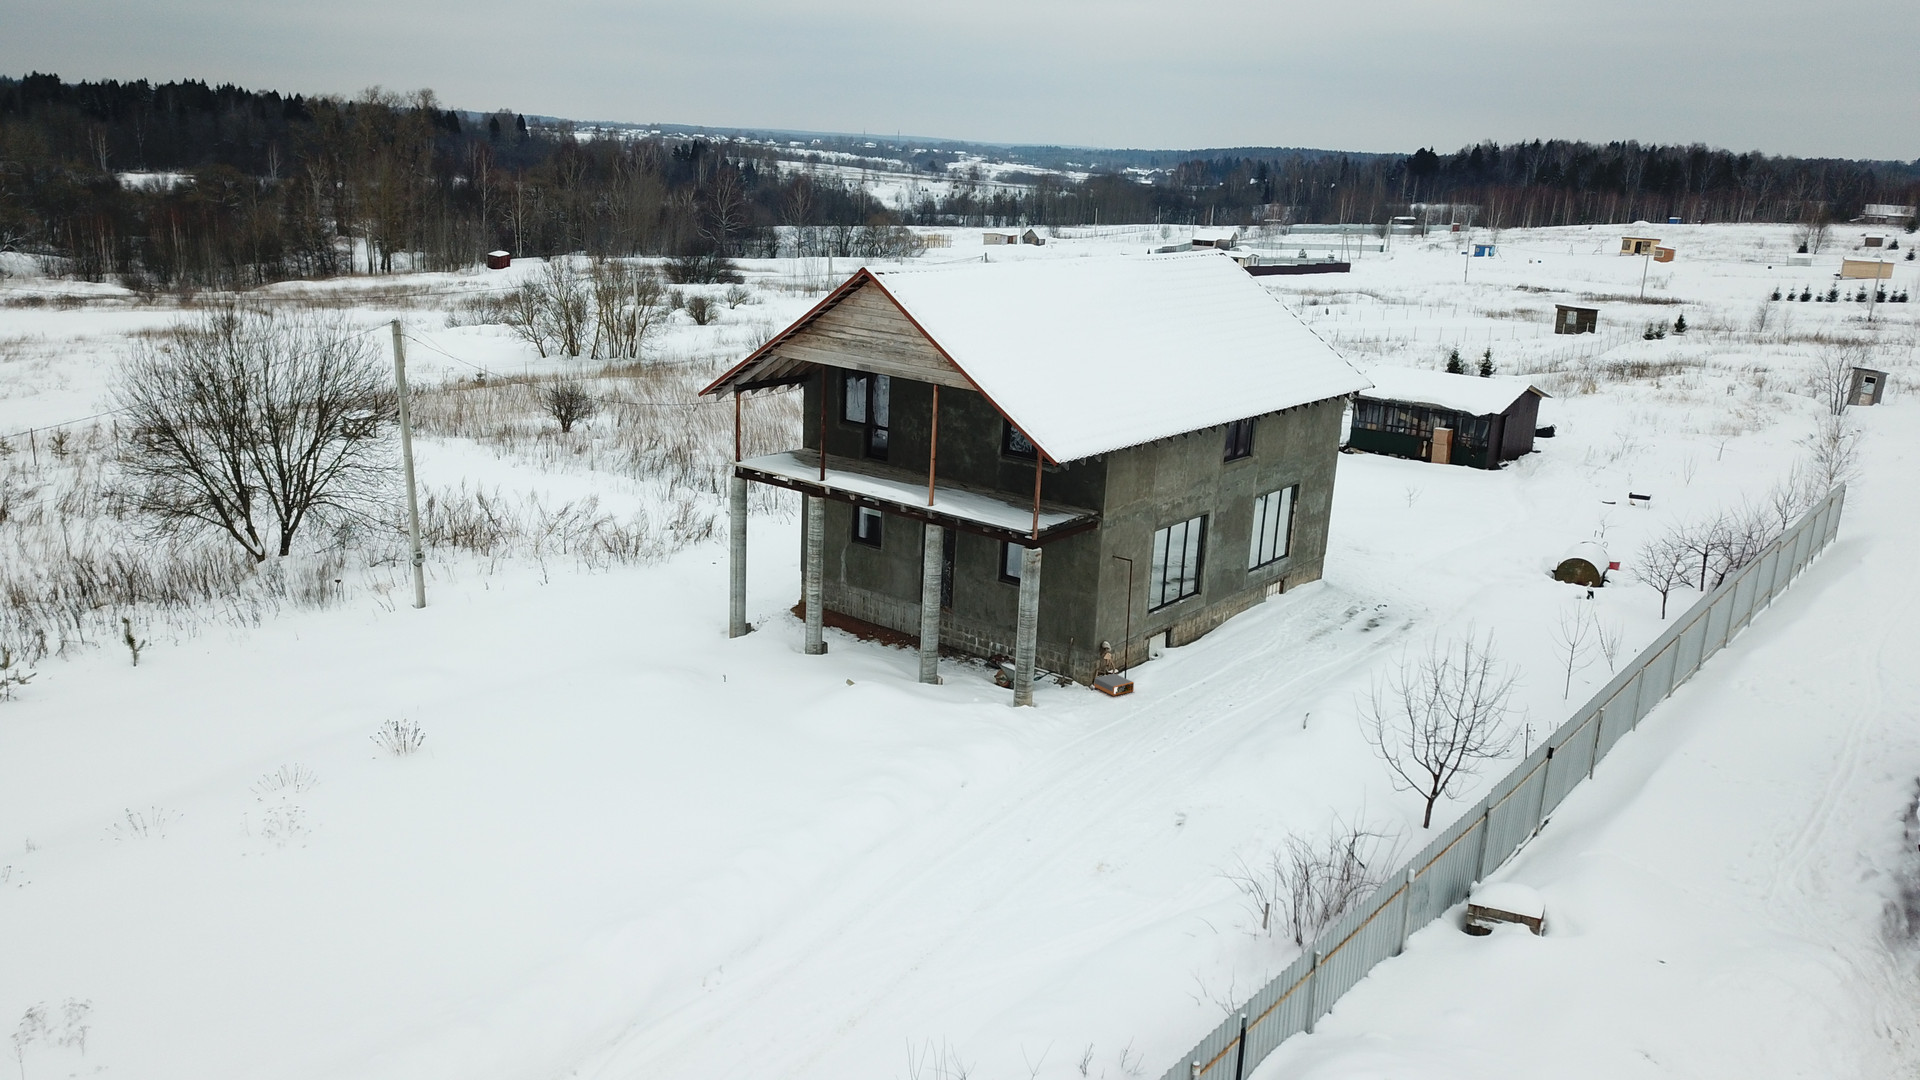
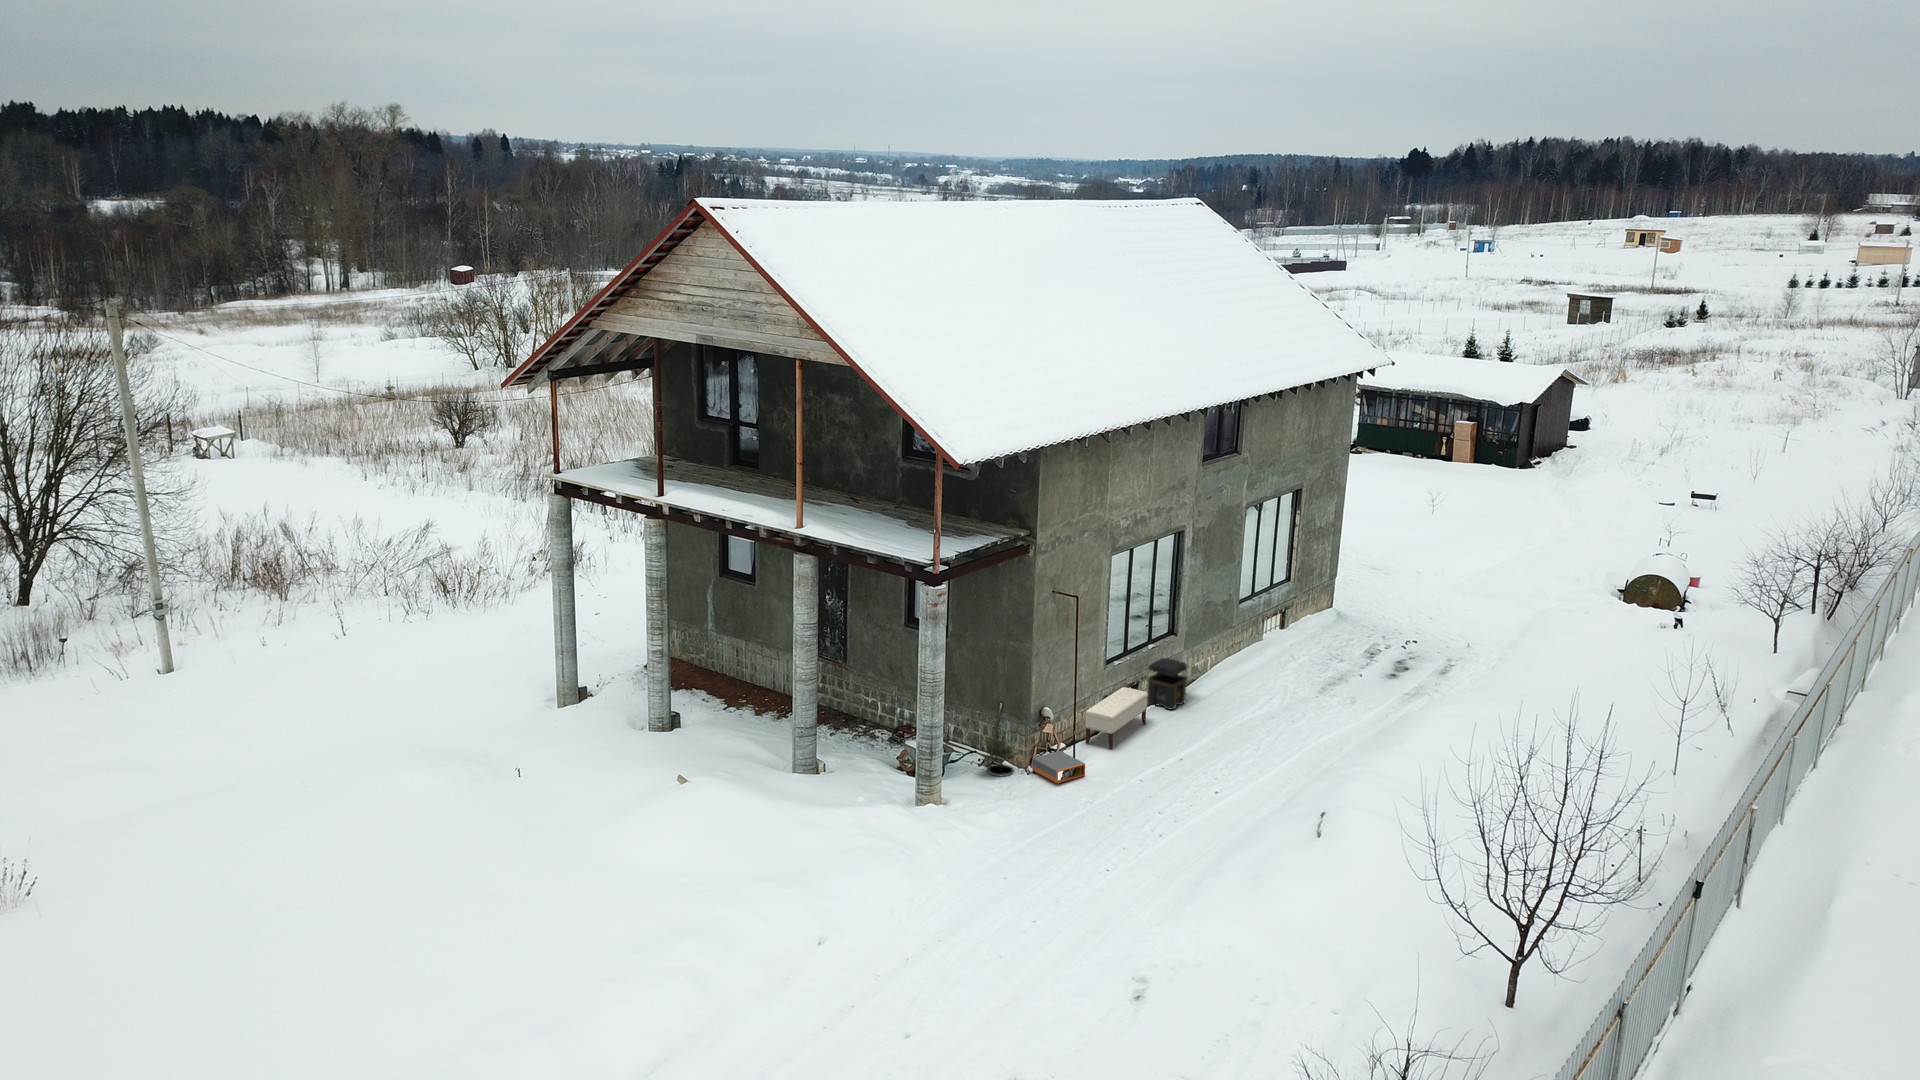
toolbox: none [1178,610,1209,649] -> present [1148,658,1187,710]
bench: none [1133,631,1179,674] -> present [1085,687,1148,749]
potted tree: none [1060,653,1084,691] -> present [986,728,1016,776]

